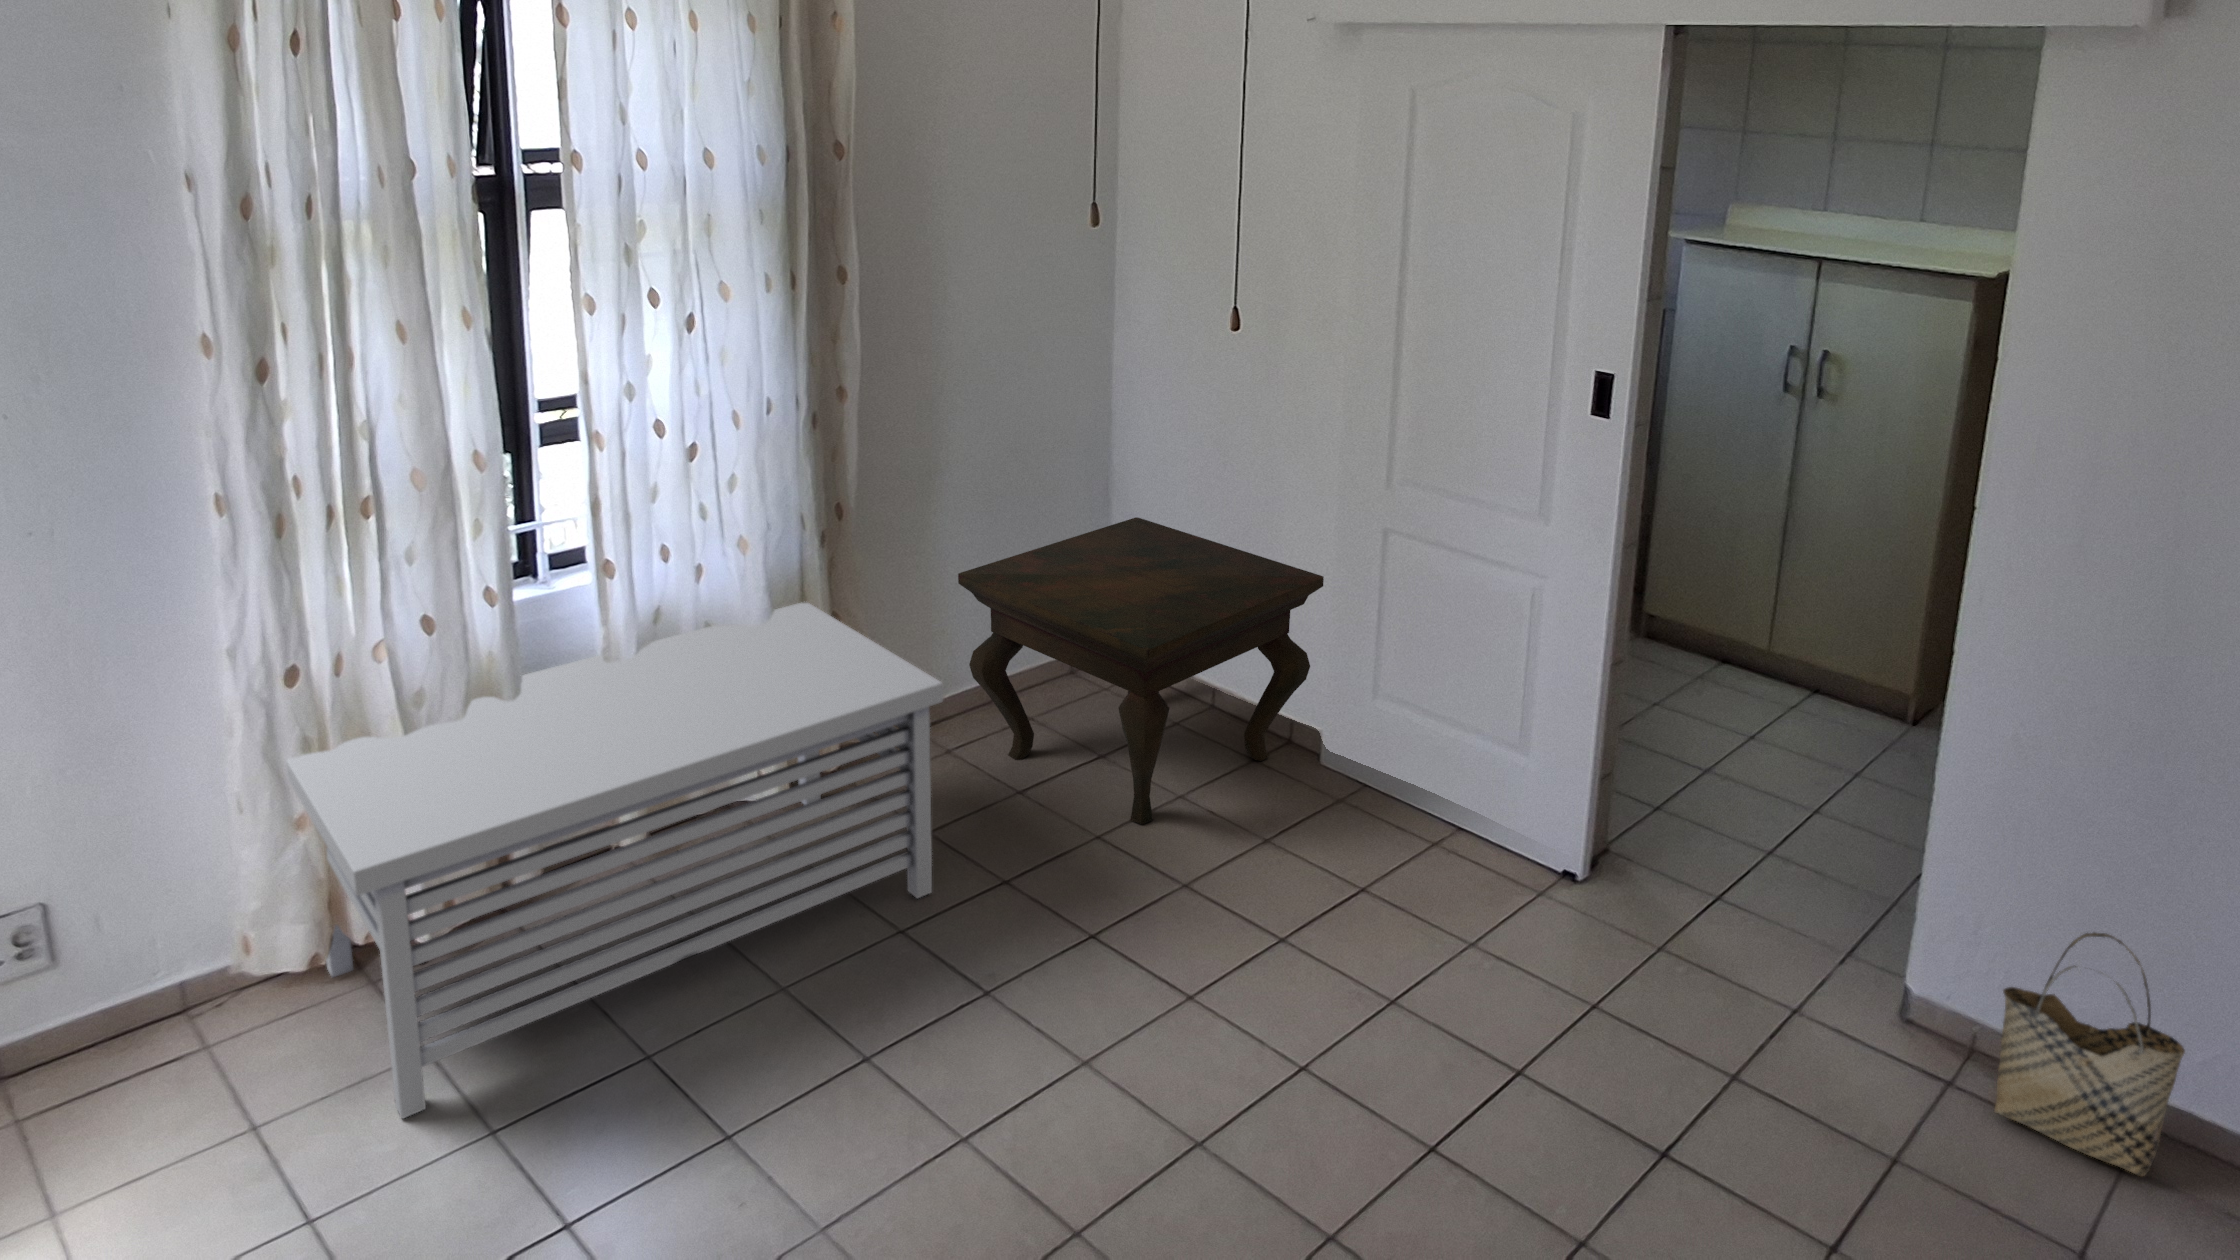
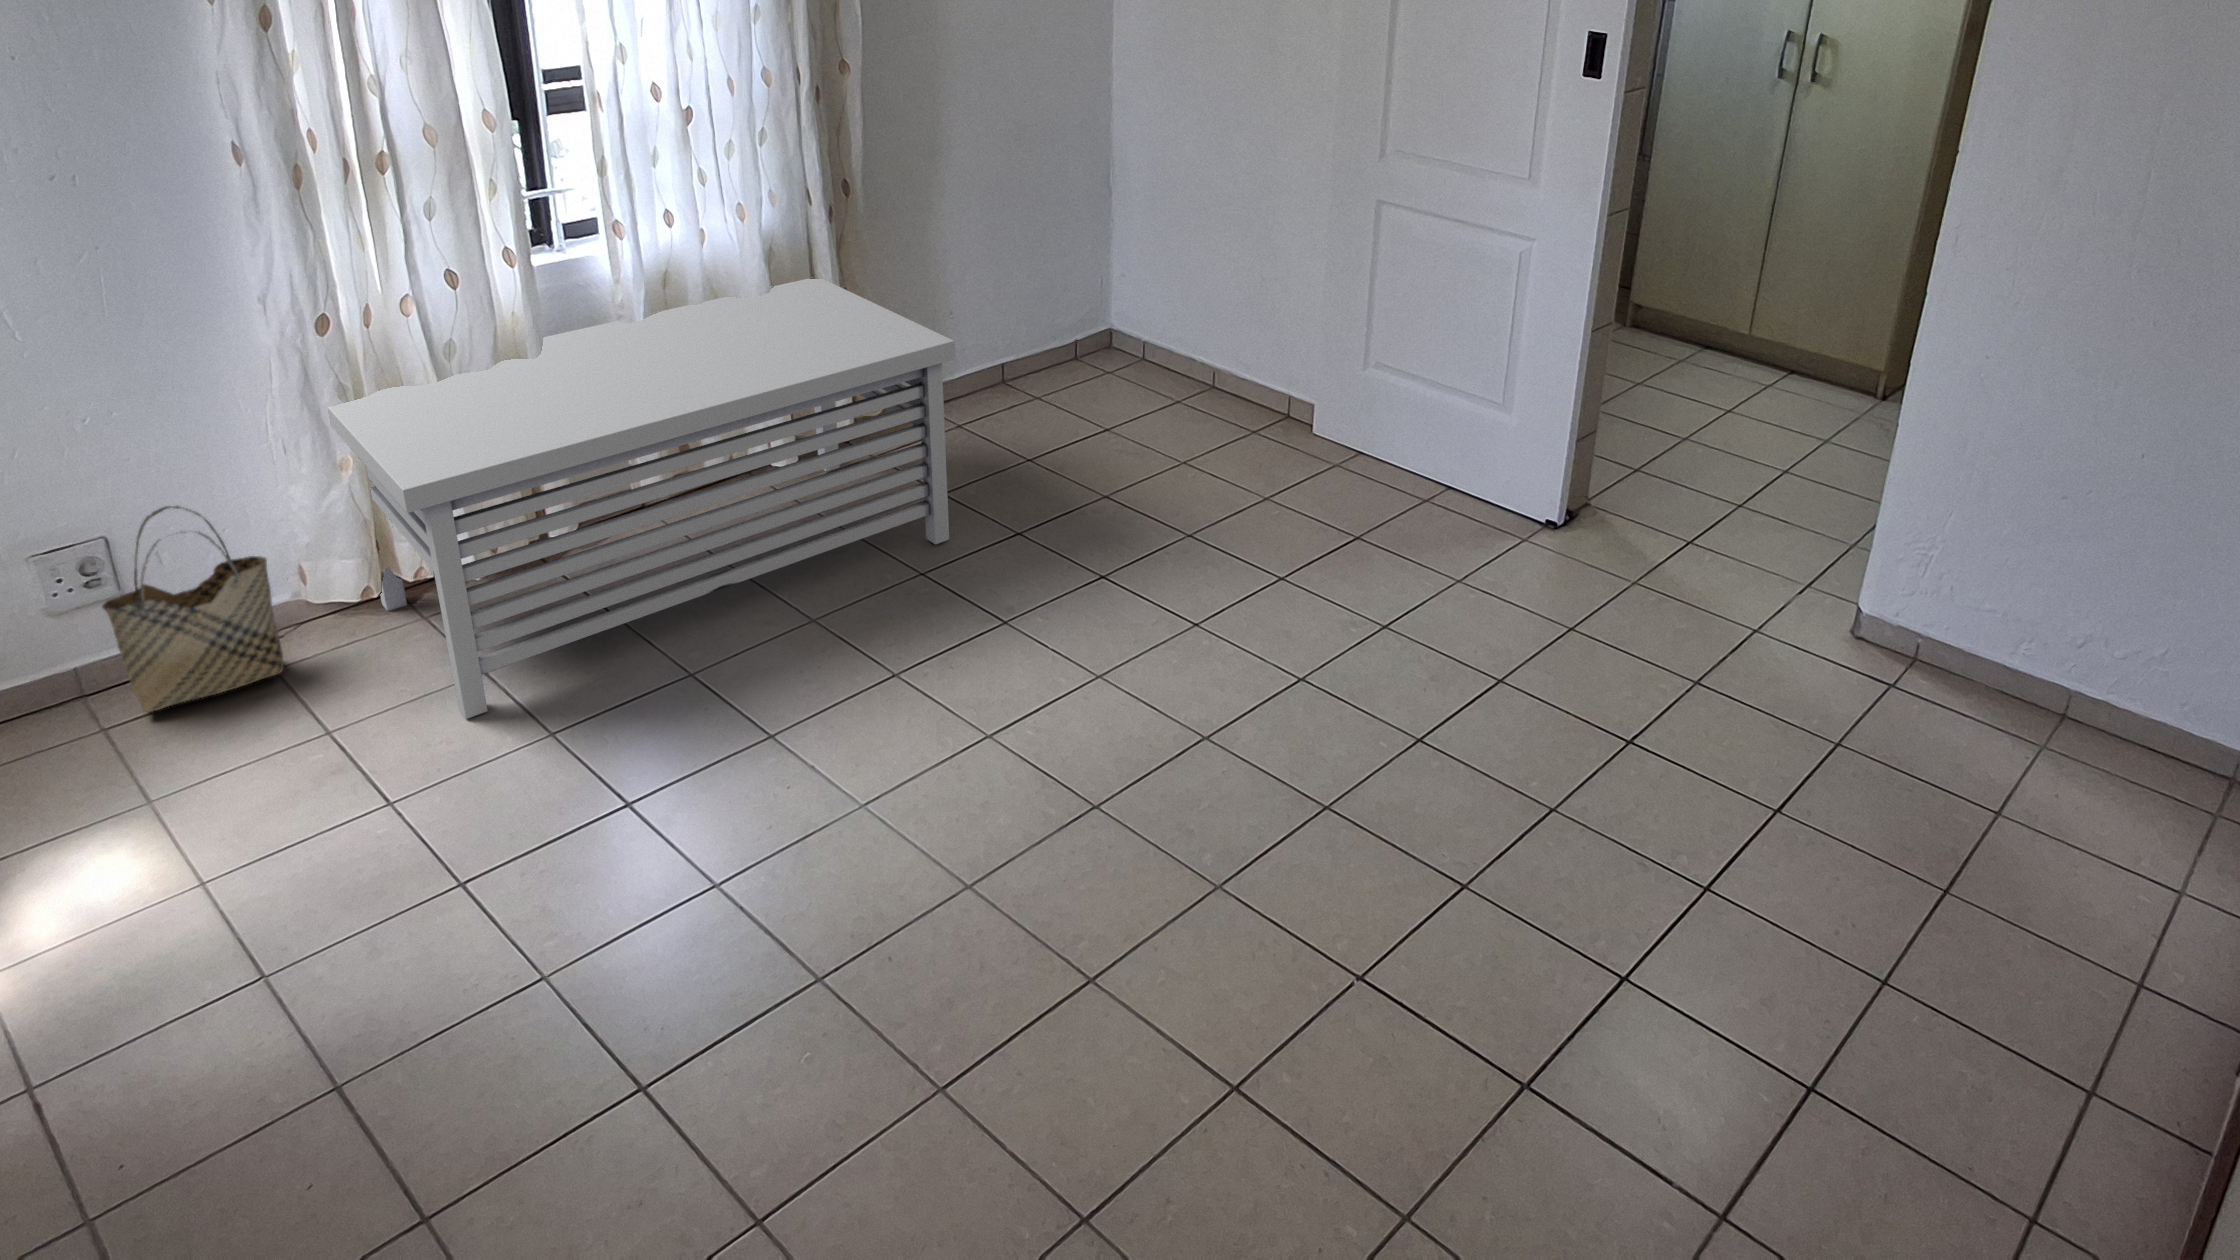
side table: present [958,517,1324,825] -> none [965,207,1321,484]
woven basket: present [1995,932,2185,1176] -> present [102,506,283,713]

